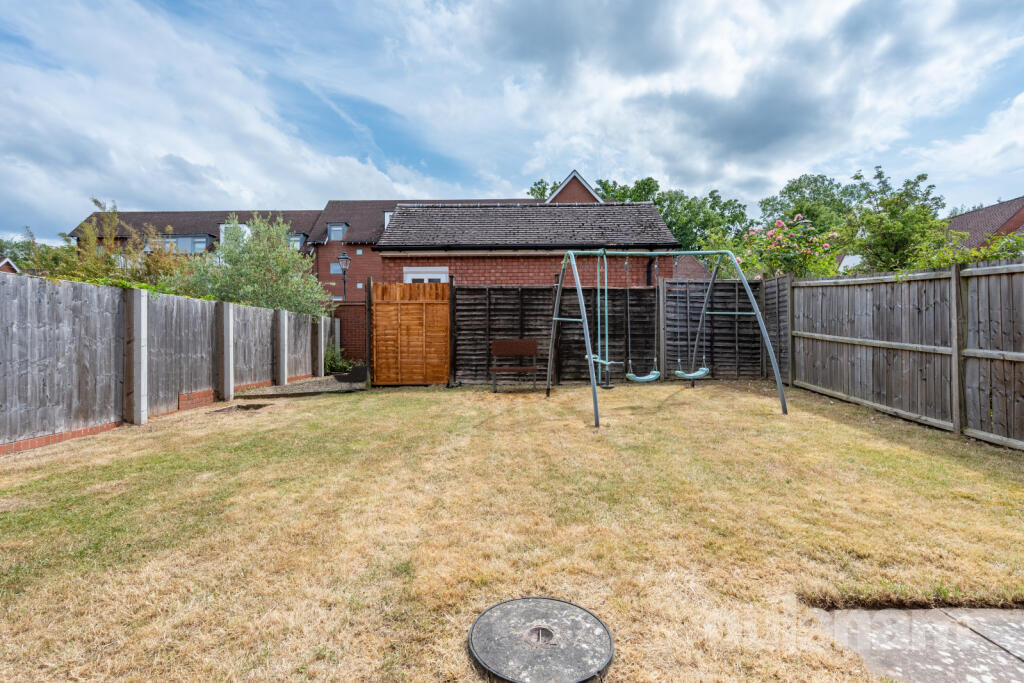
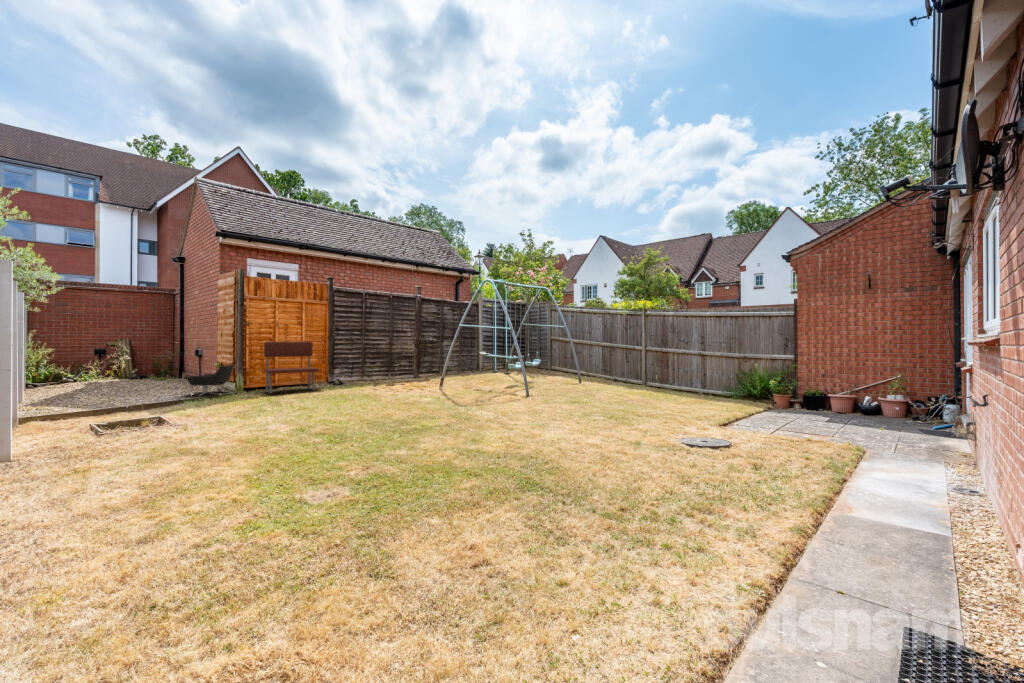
bench: present [490,339,537,392] -> present [264,341,319,393]

